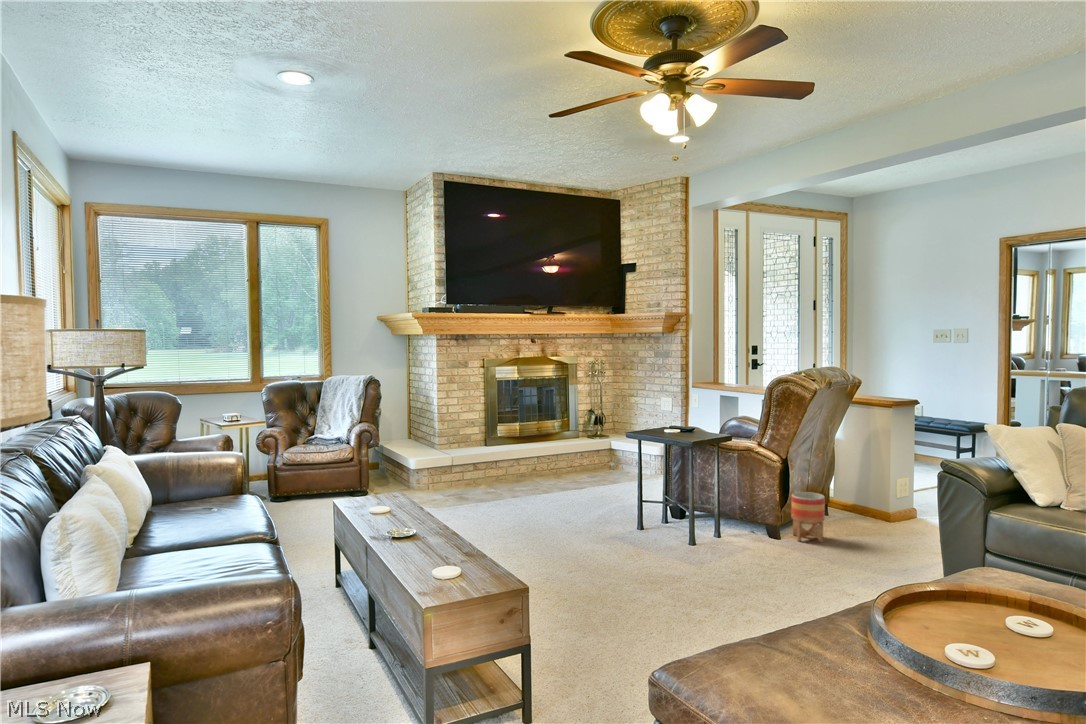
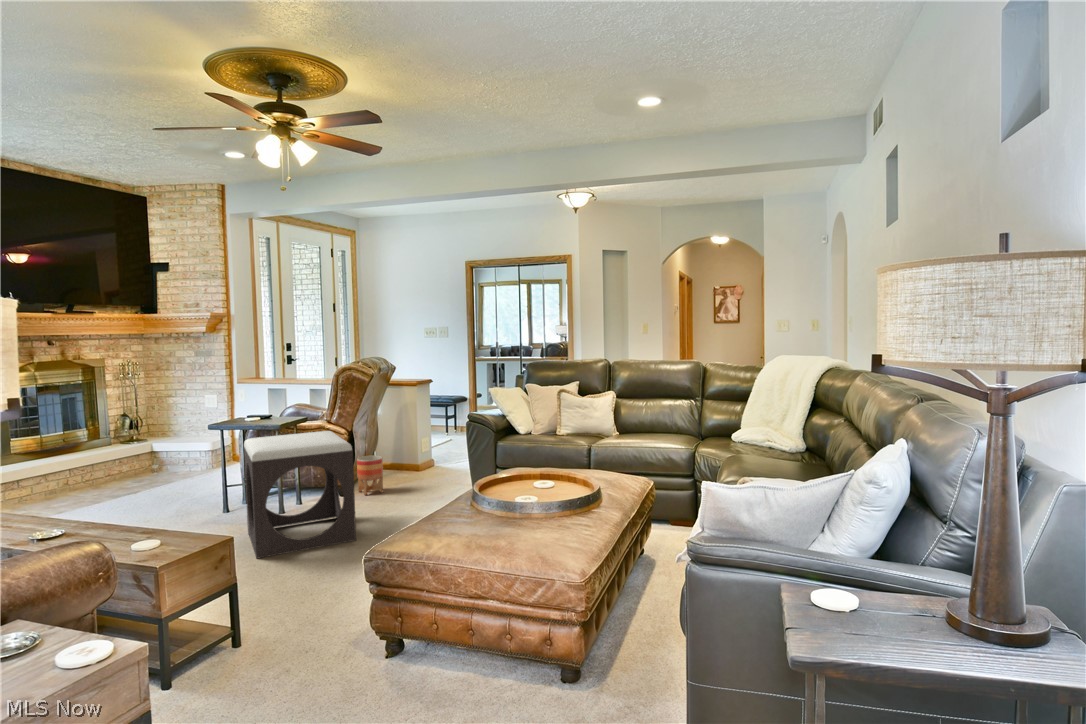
footstool: none [639,453,754,599] -> present [244,431,356,559]

